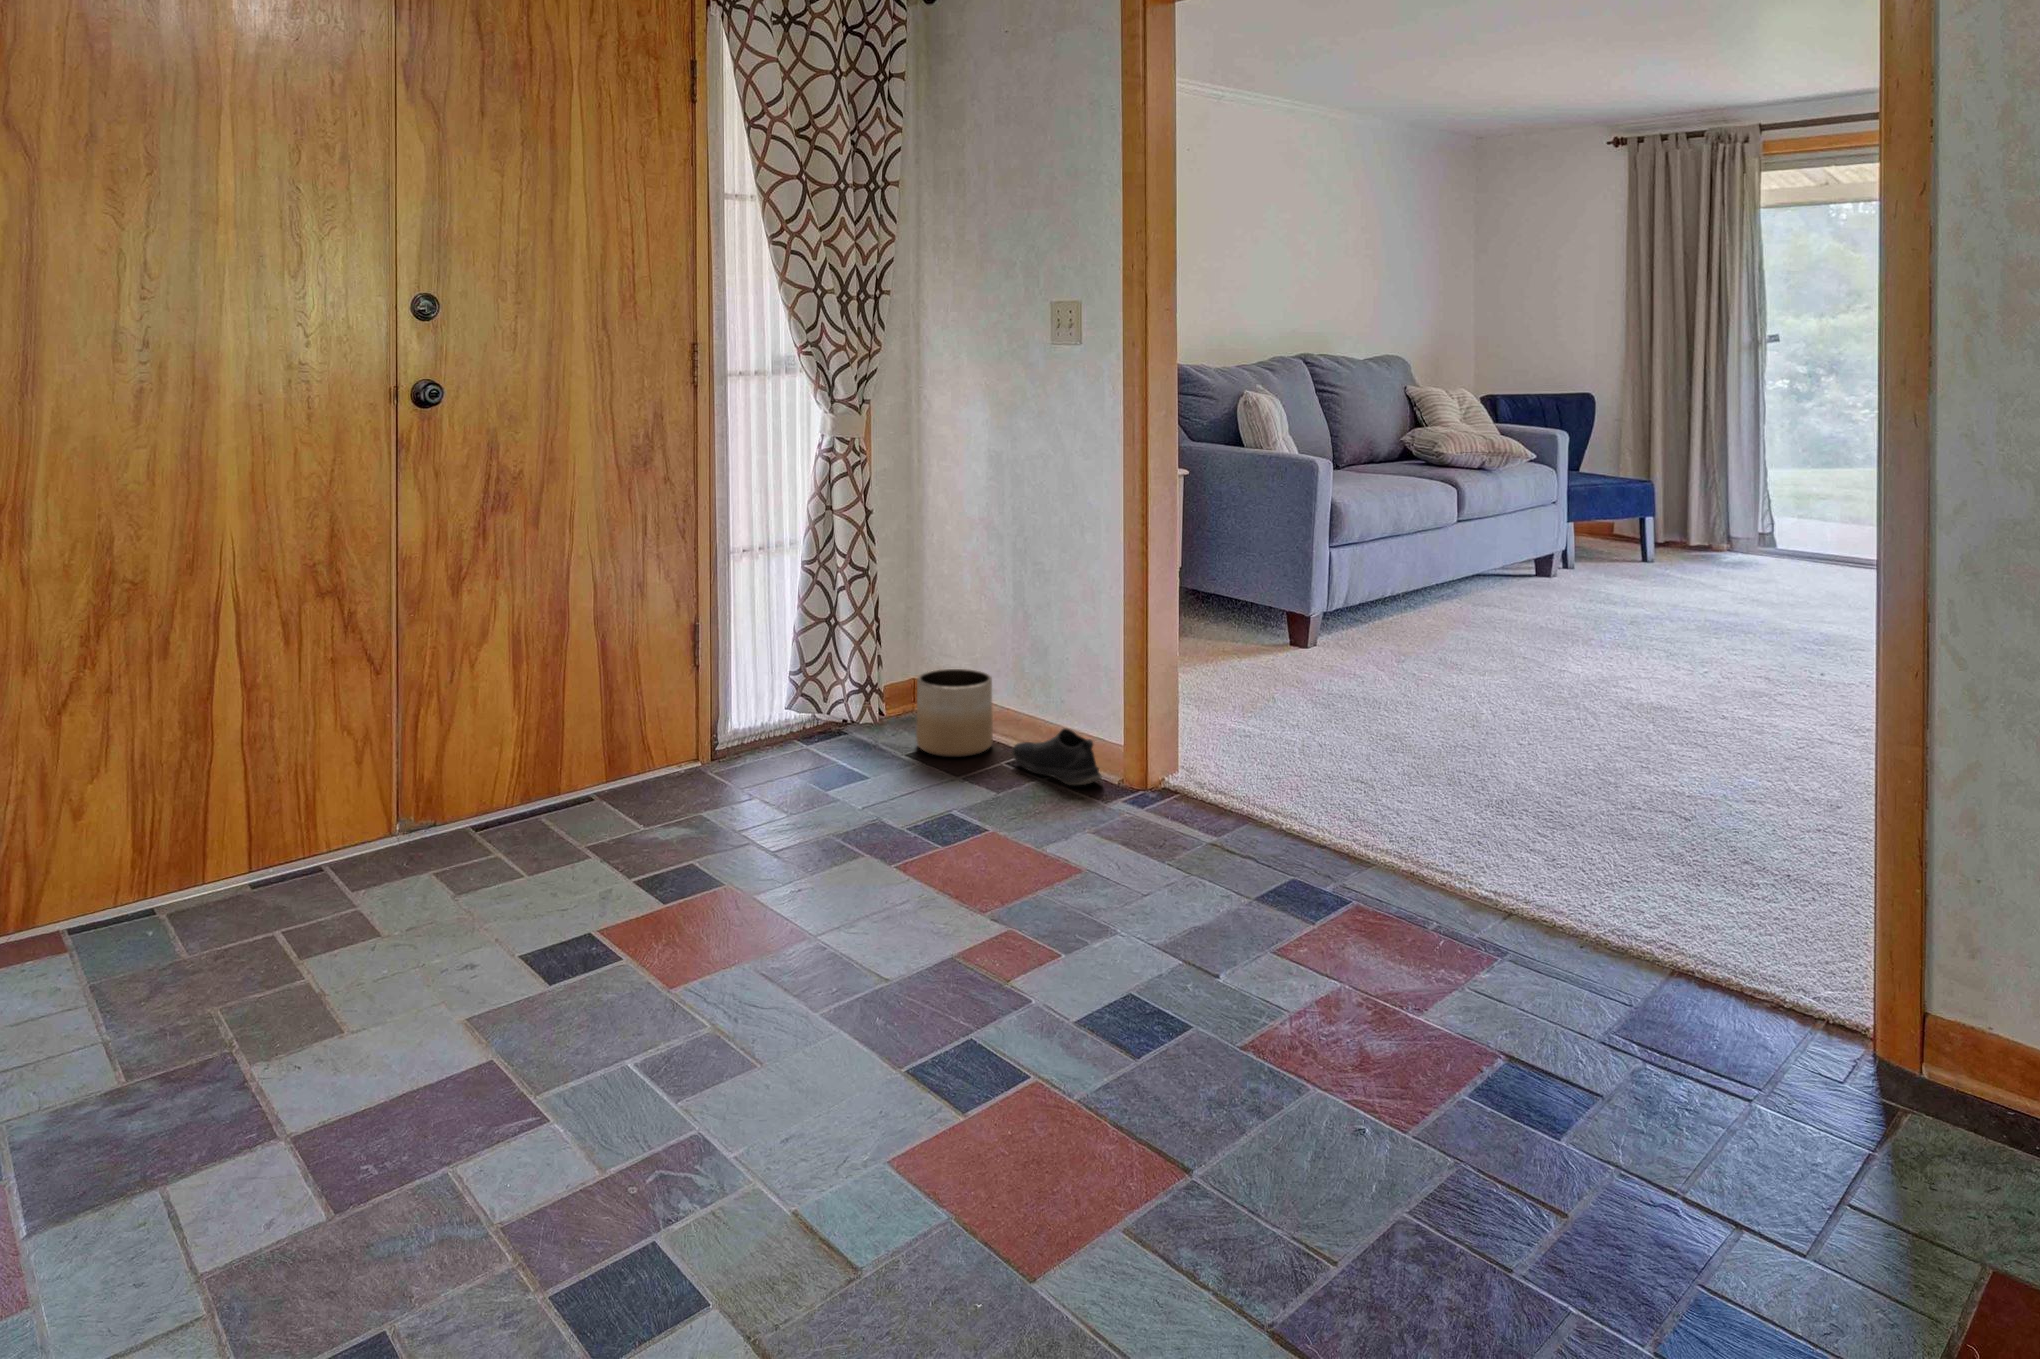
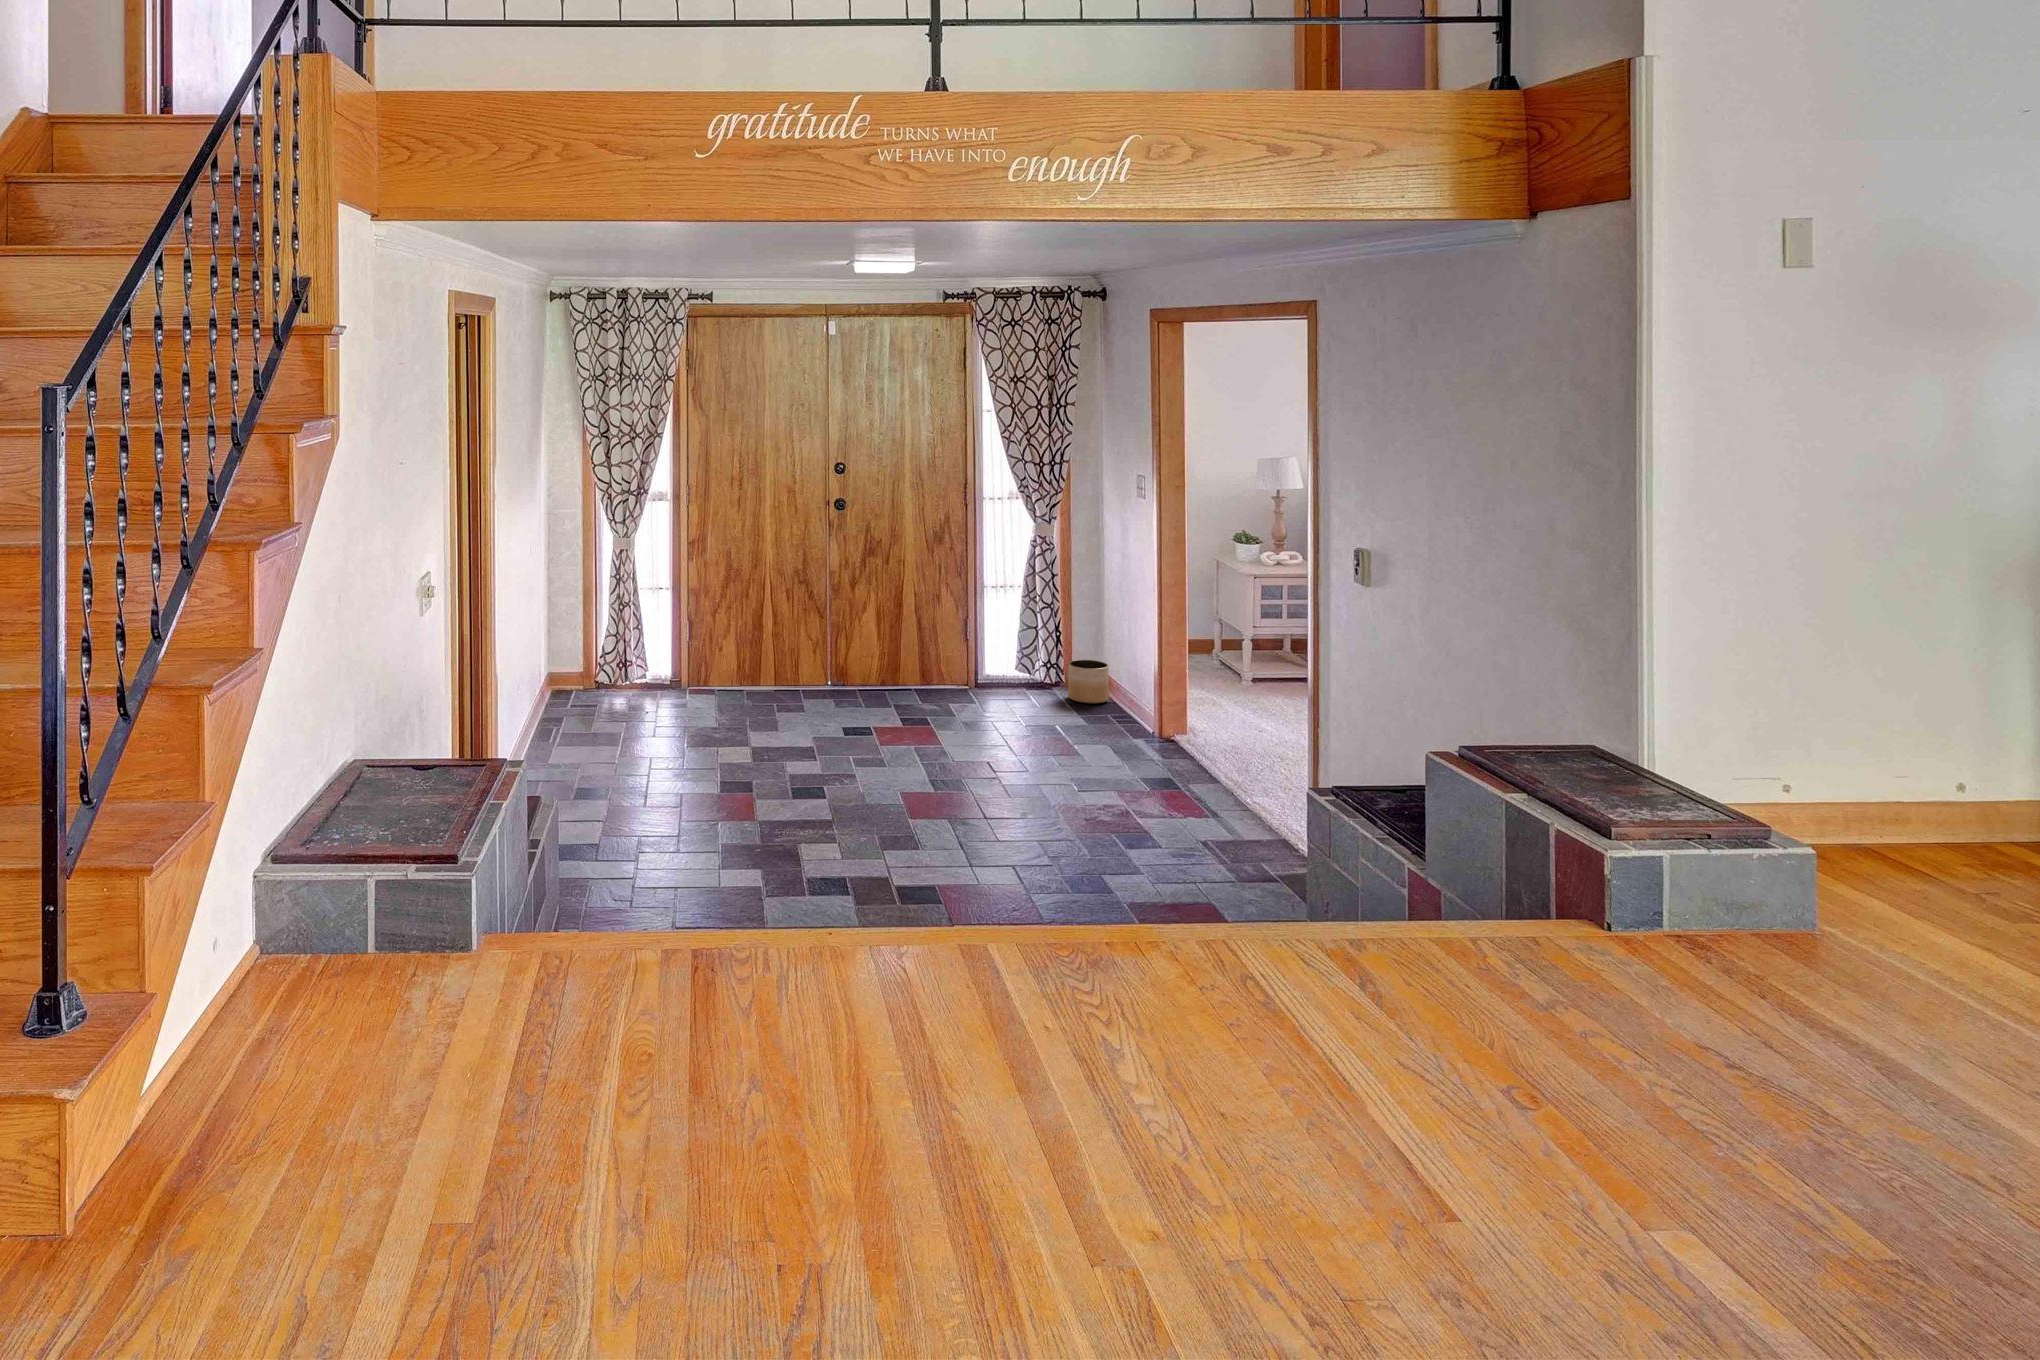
shoe: present [1012,728,1101,785] -> none [1103,694,1134,722]

